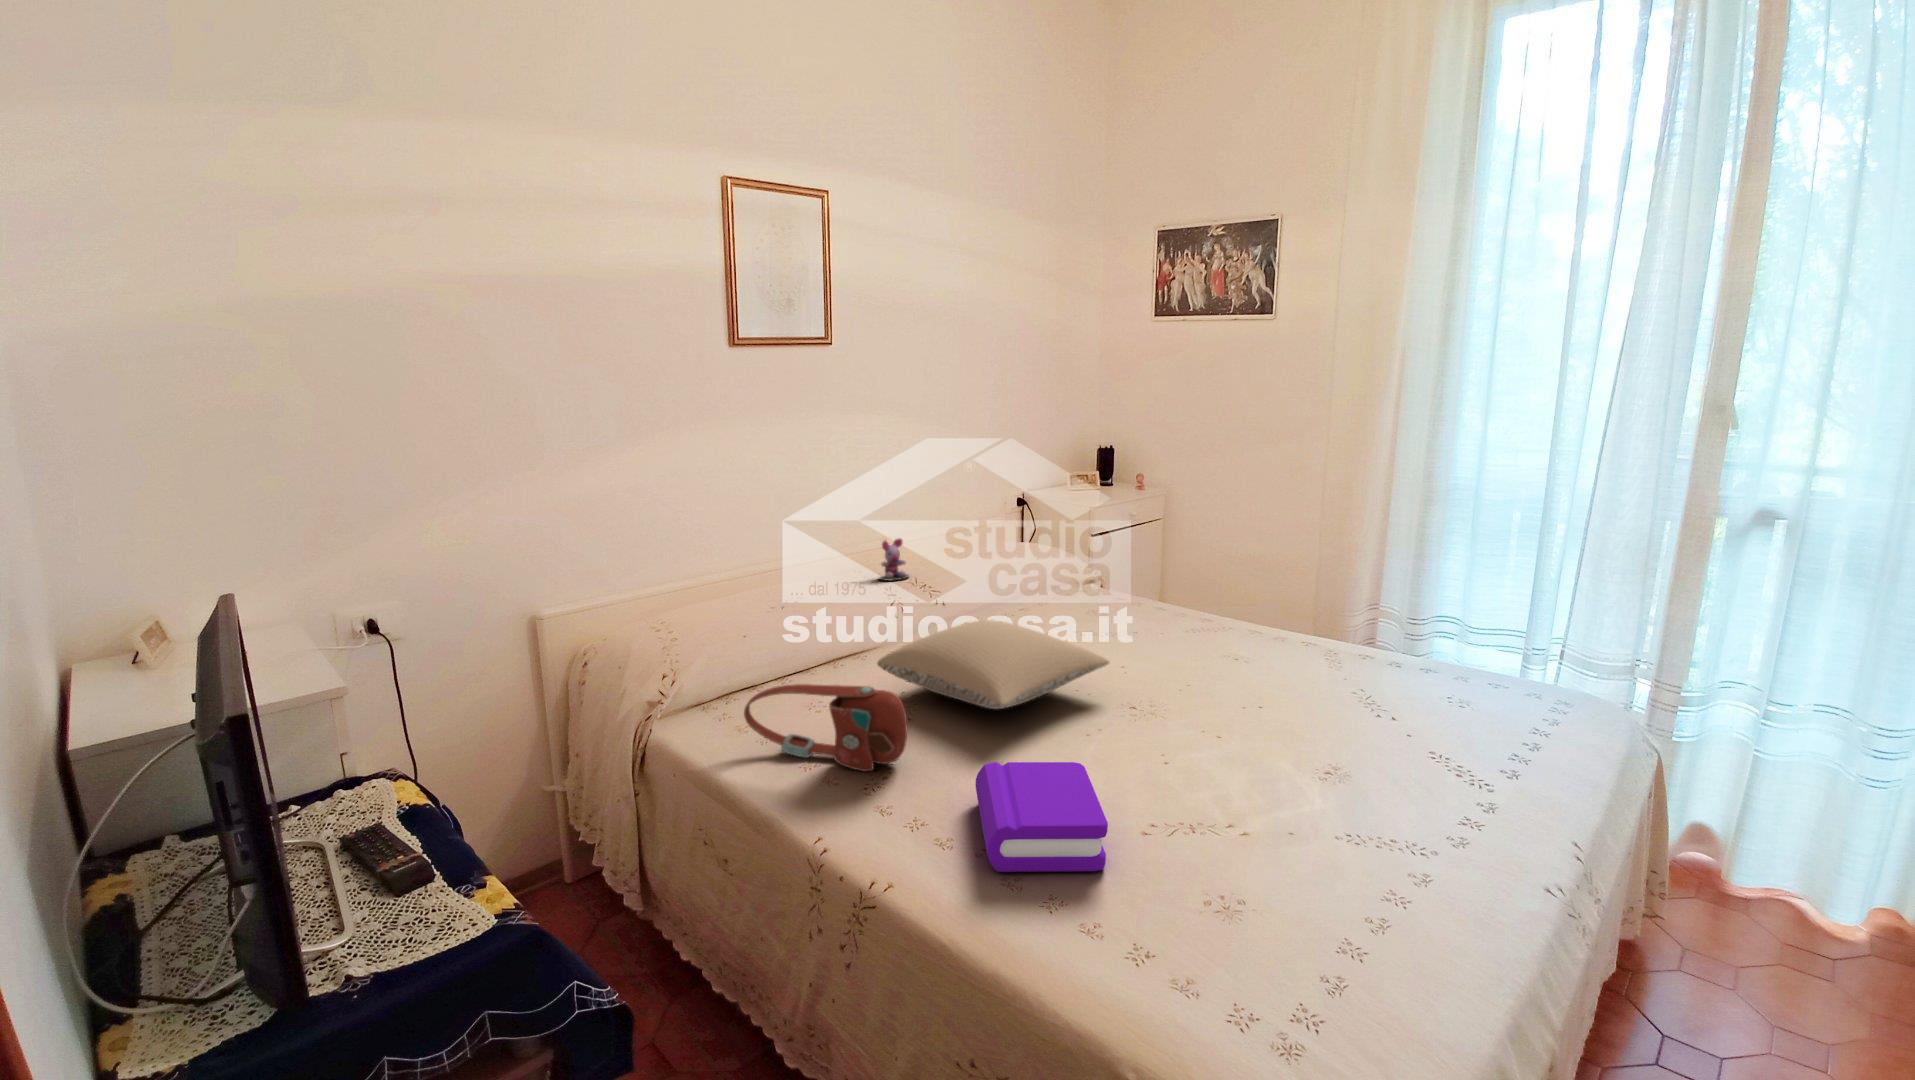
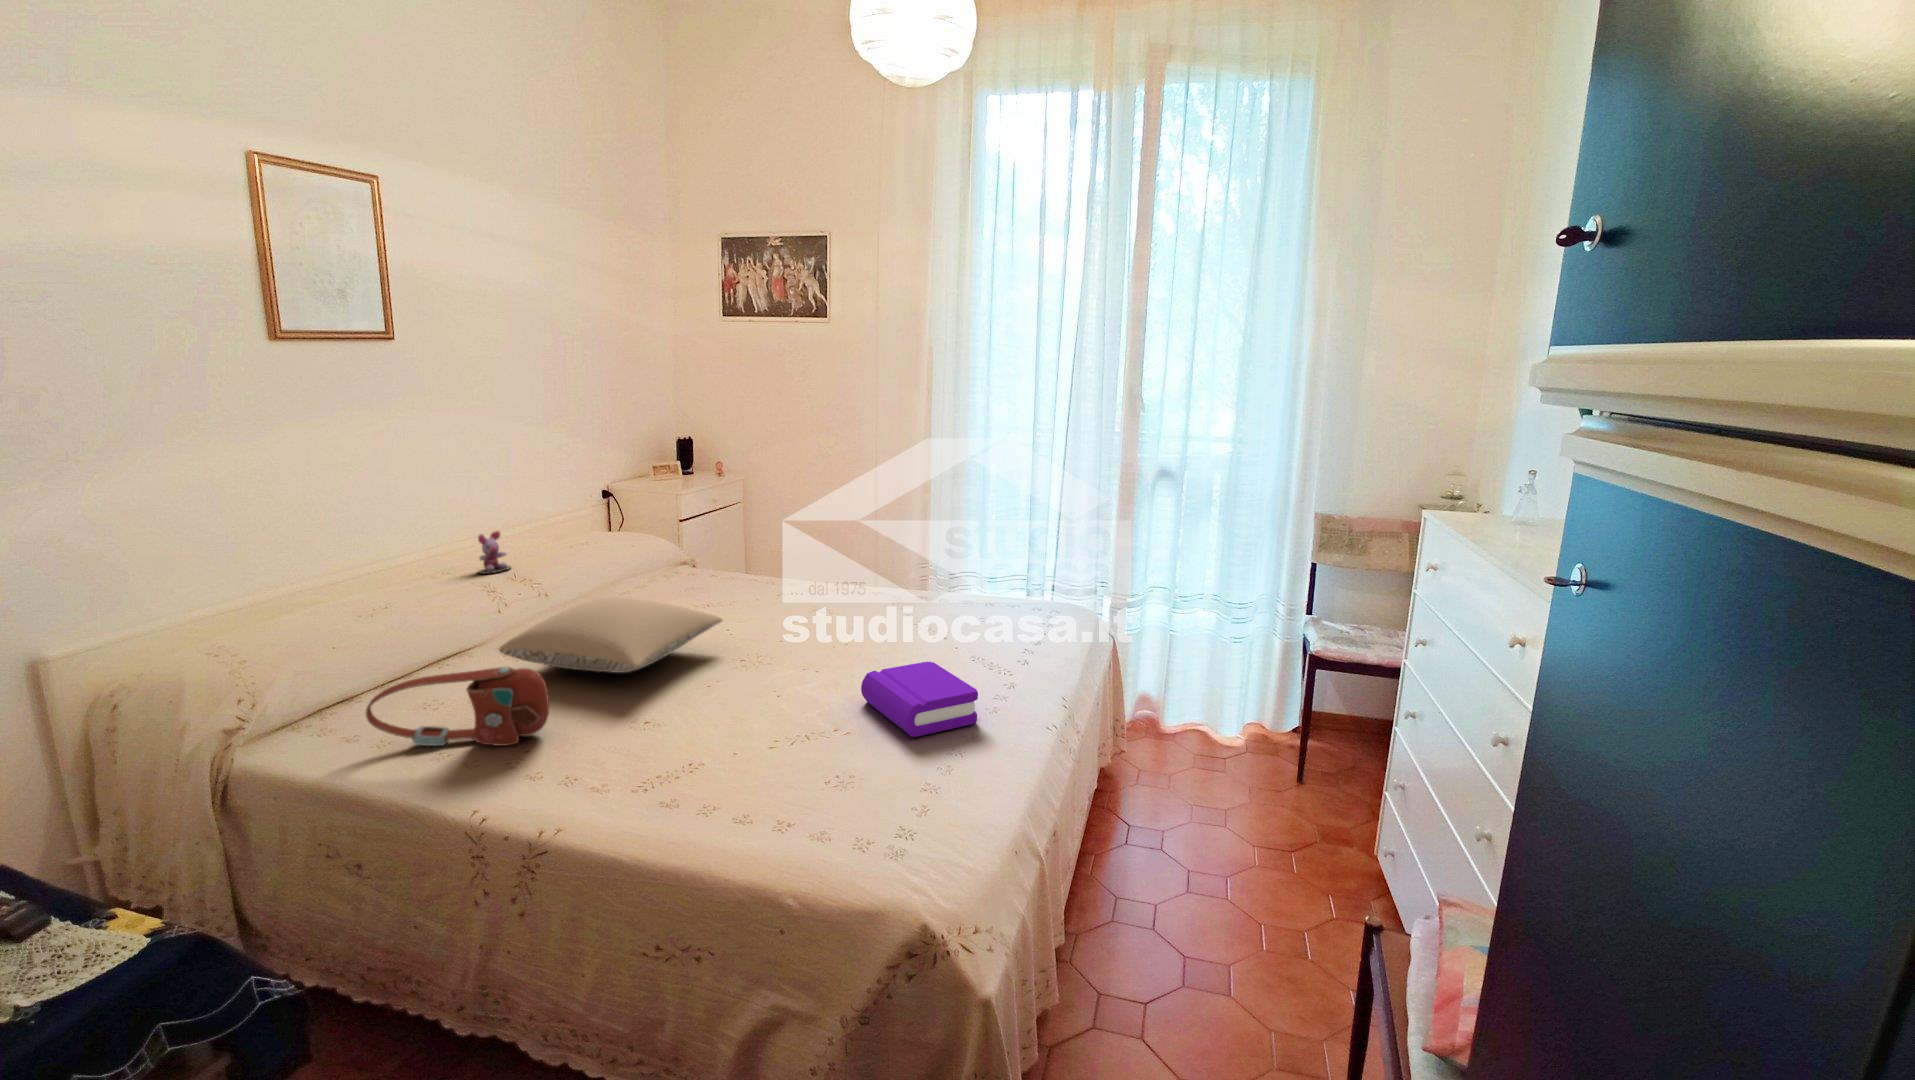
book: present [976,762,1108,872] -> present [861,662,978,737]

